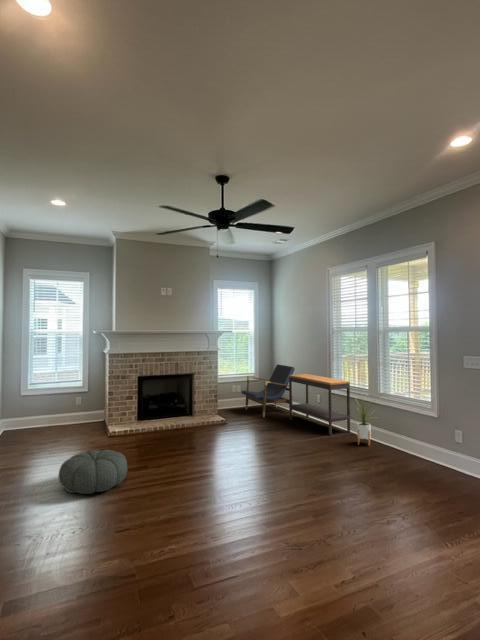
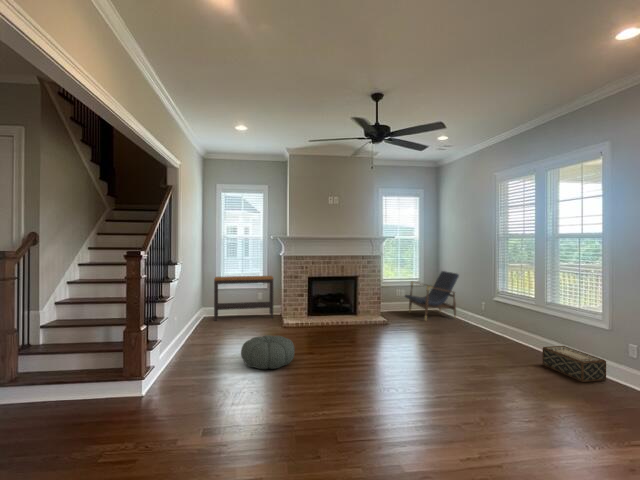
console table: present [289,374,350,435] -> present [214,276,274,320]
house plant: present [357,399,372,446] -> none [509,300,544,356]
woven basket: none [380,434,436,469] -> present [542,346,606,382]

